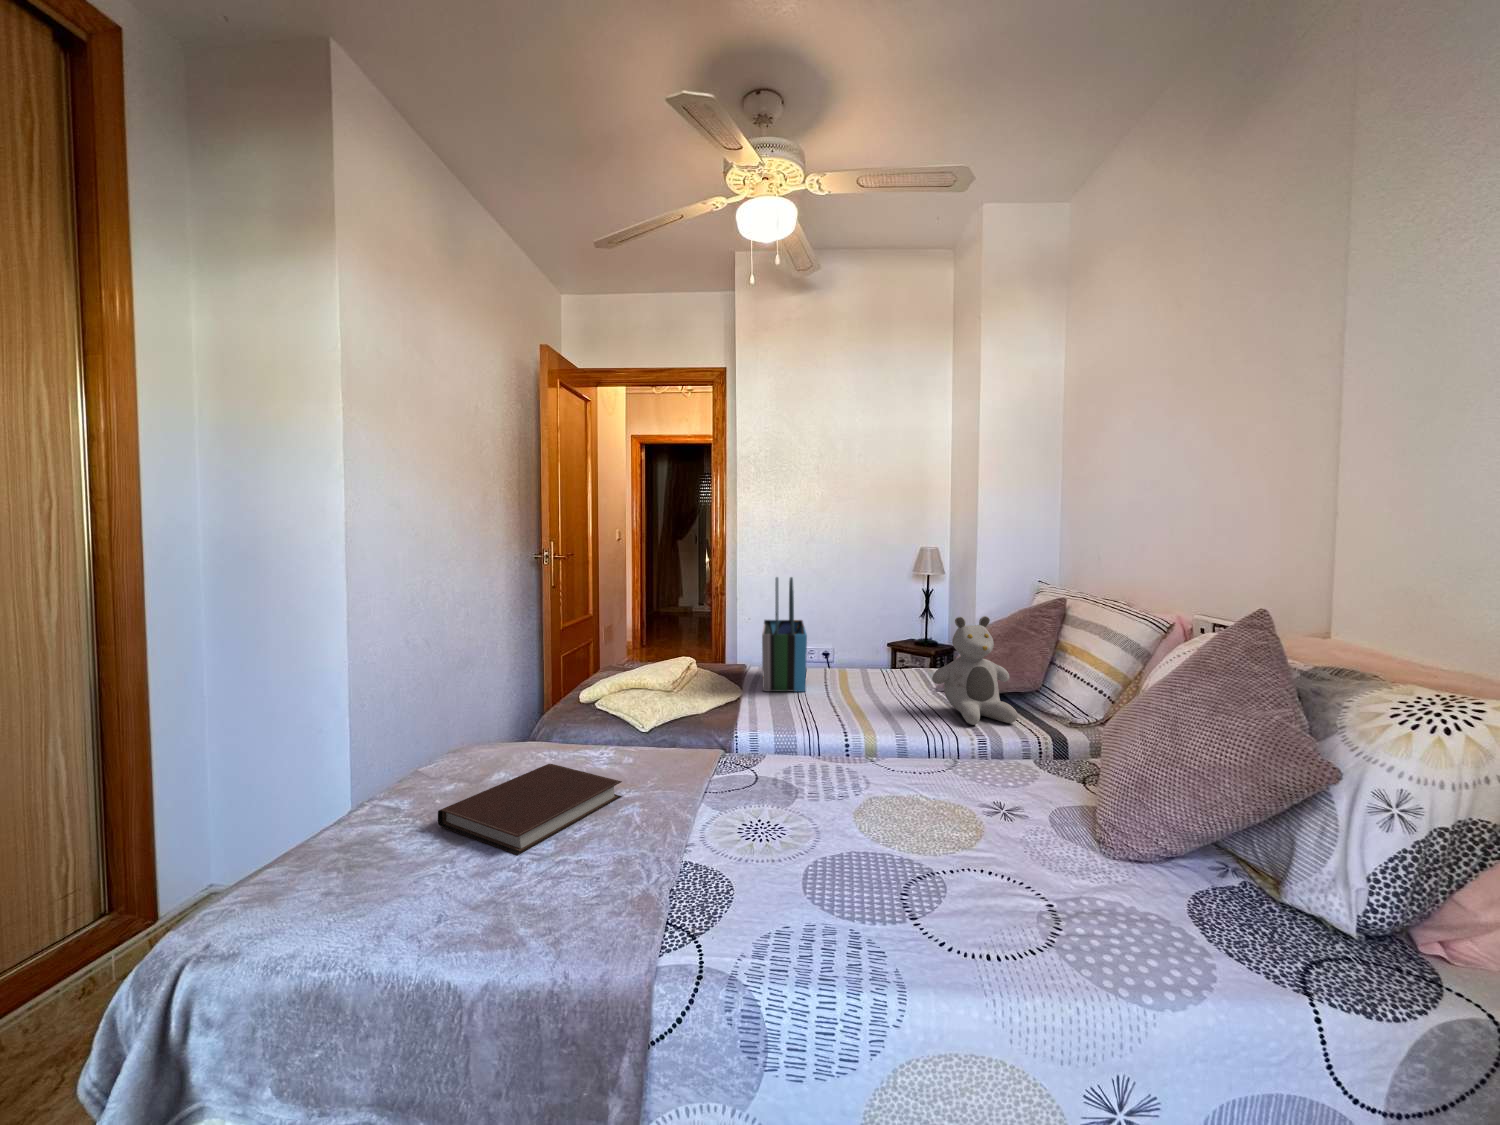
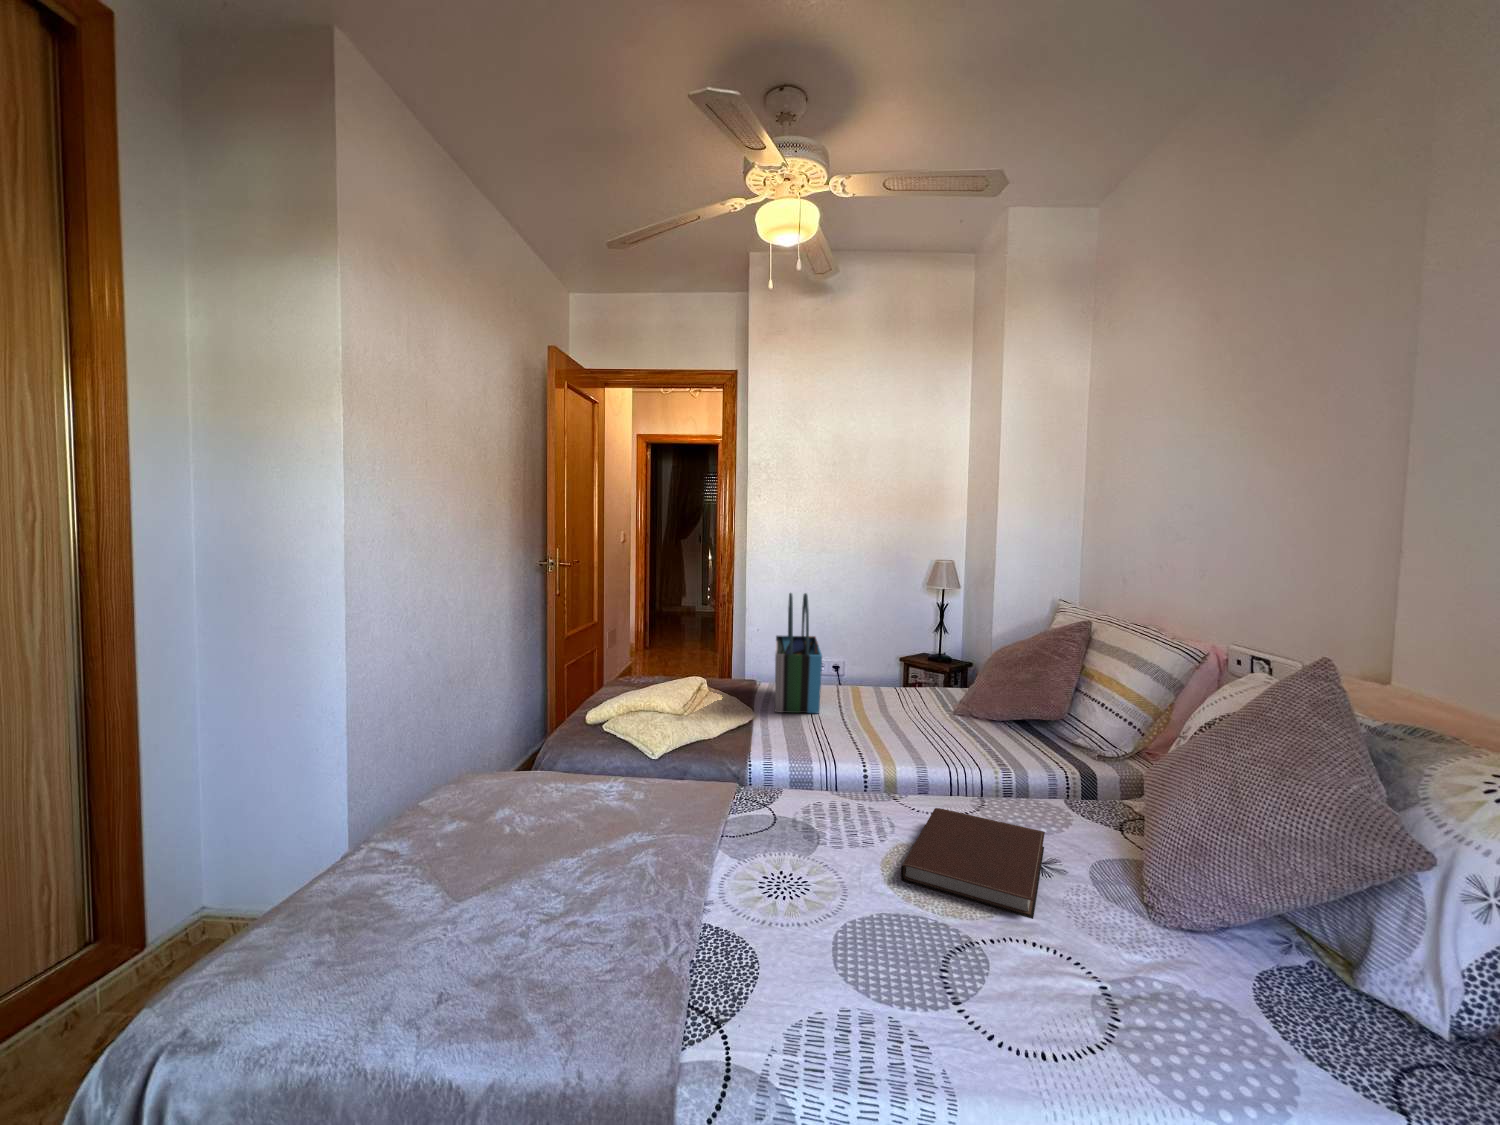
teddy bear: present [932,616,1017,725] -> none [954,641,1044,756]
notebook: present [438,764,622,855] -> present [901,808,1045,919]

